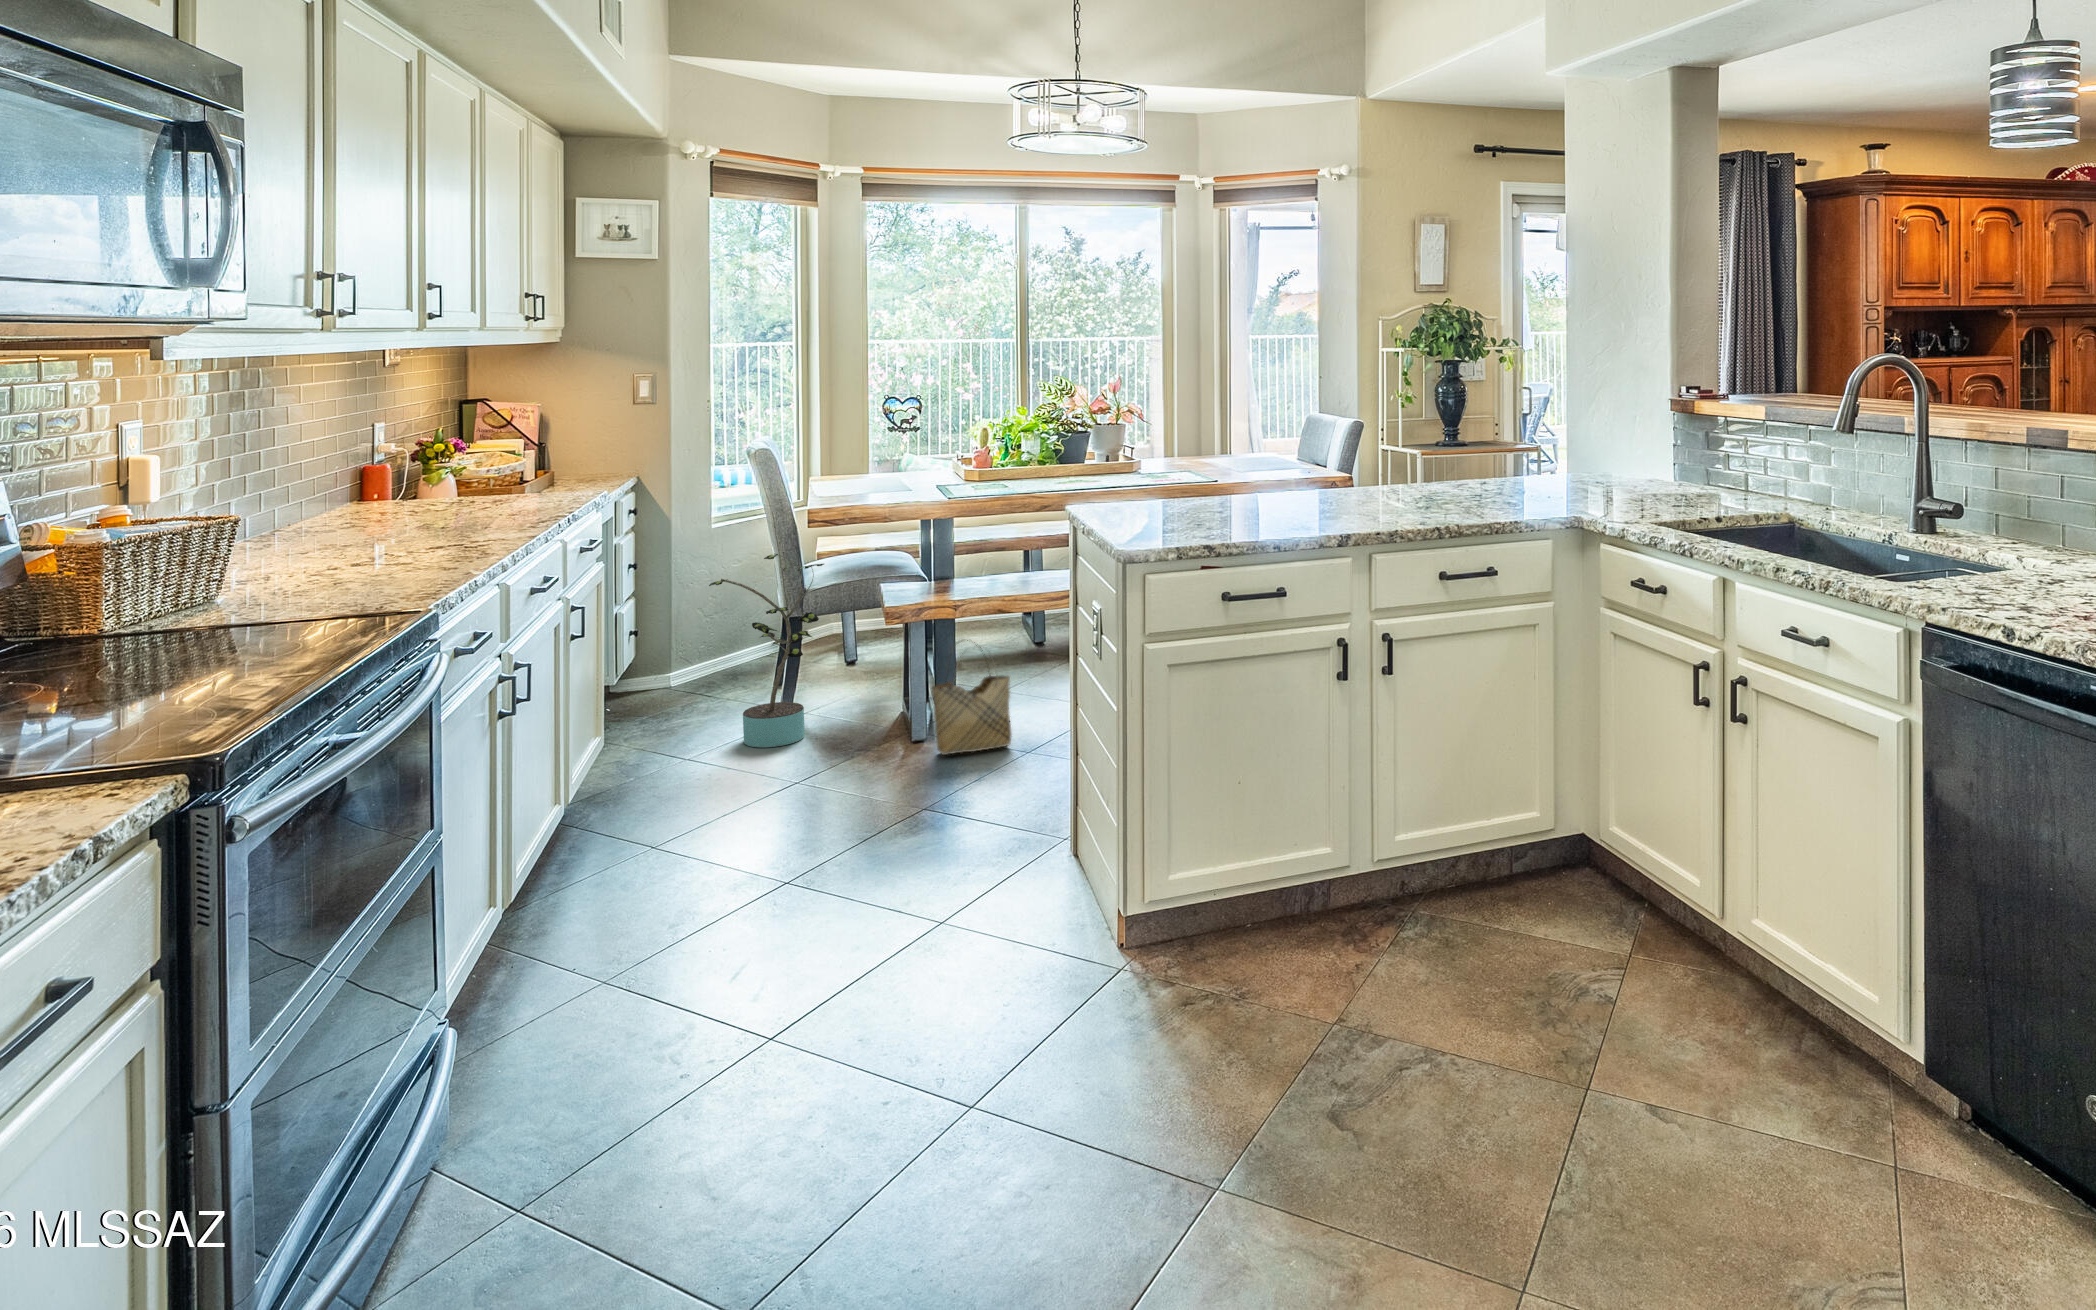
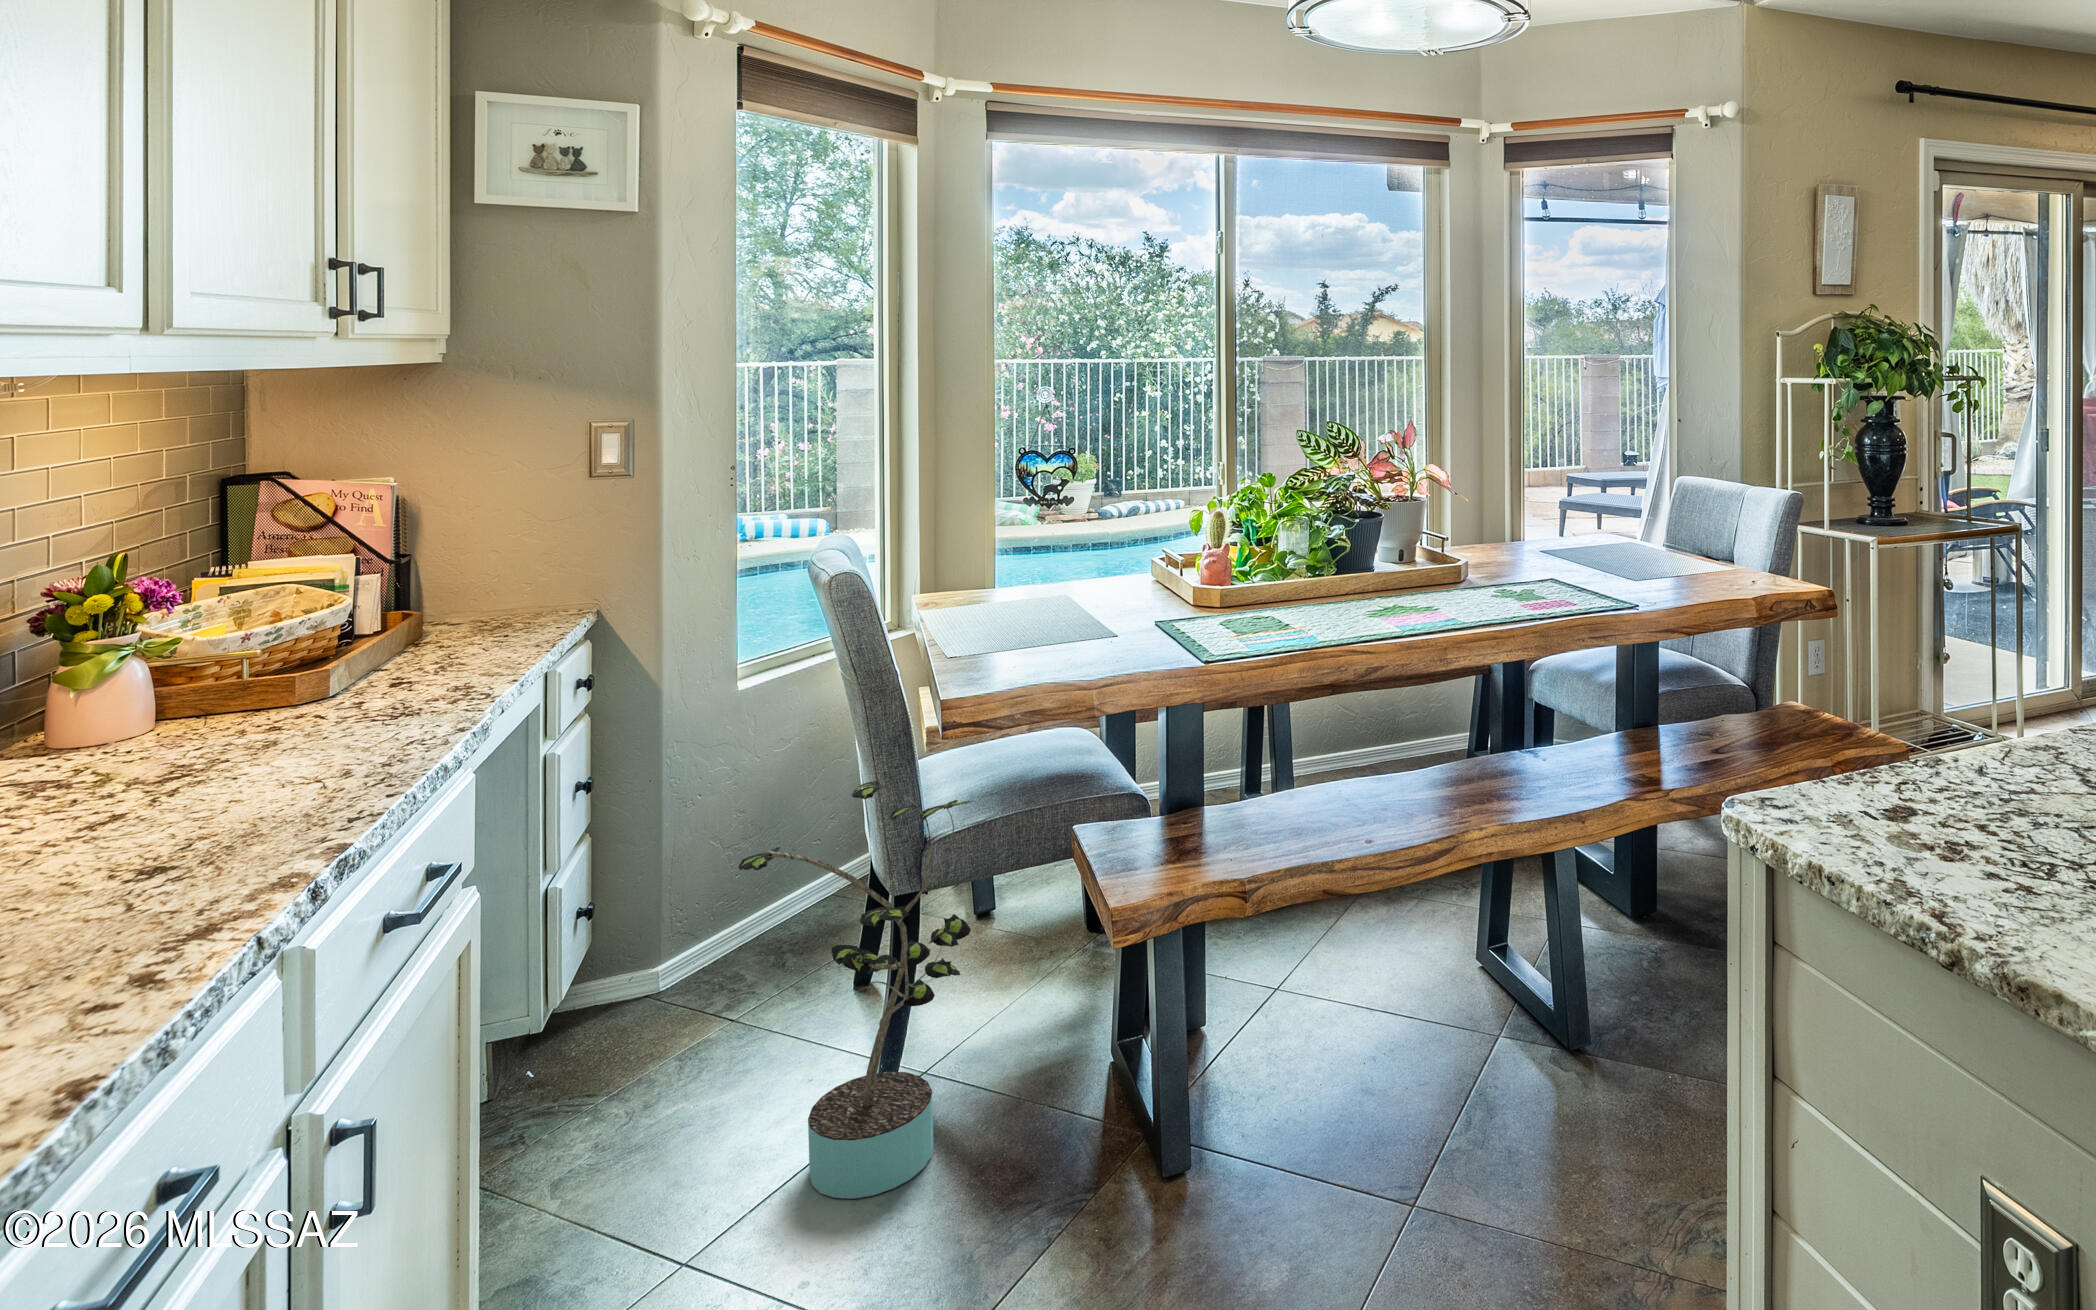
woven basket: present [931,640,1011,755] -> none [1215,959,1366,1225]

